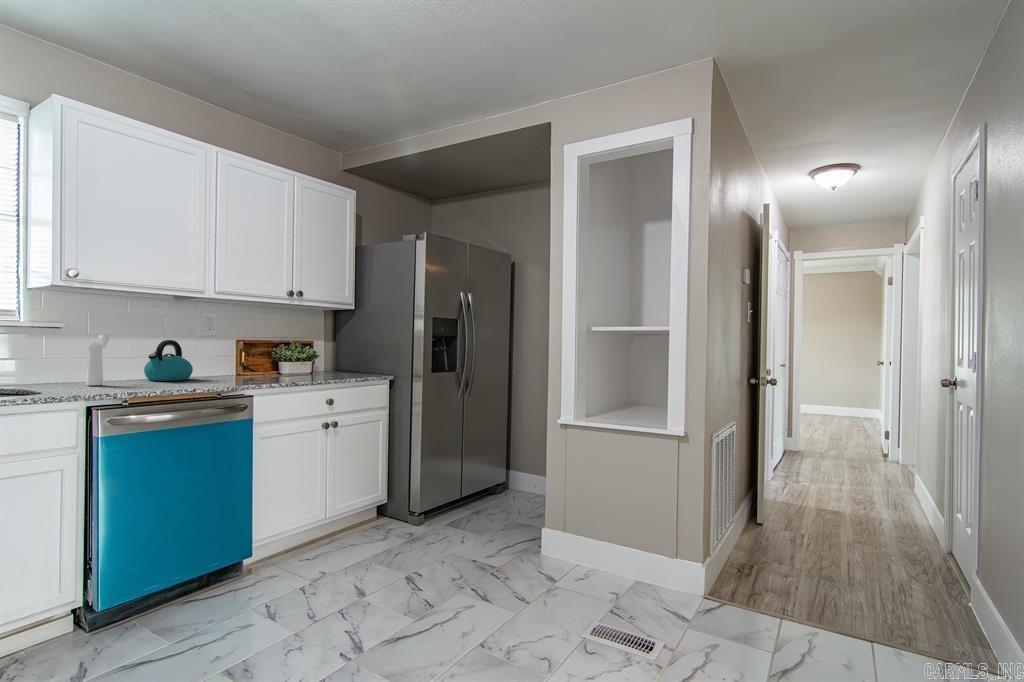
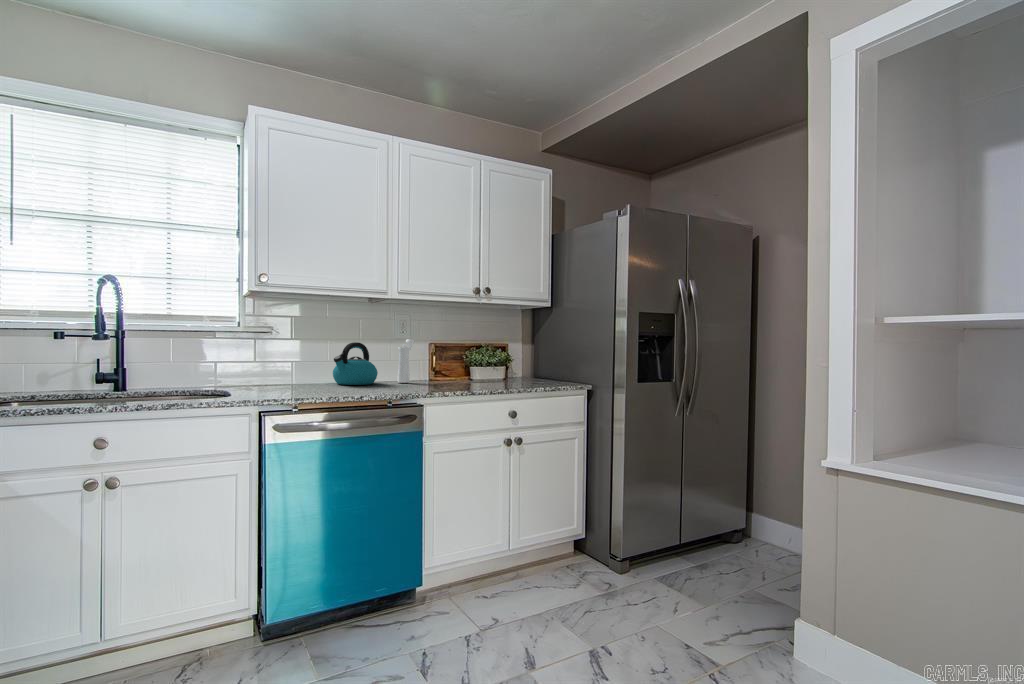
pepper mill: present [86,335,110,385] -> present [398,339,414,383]

